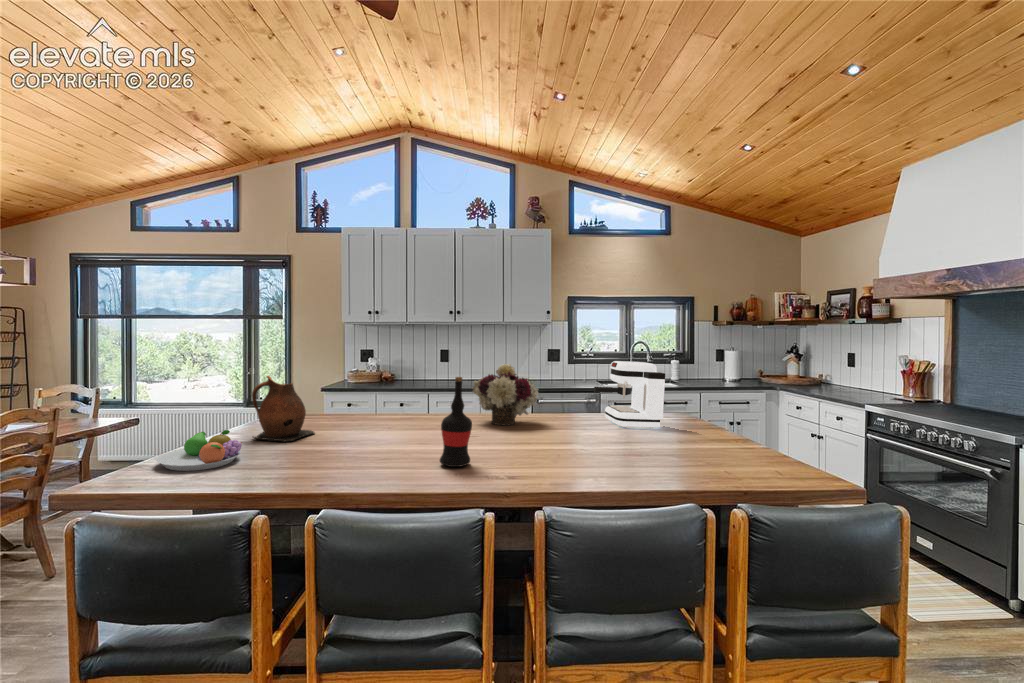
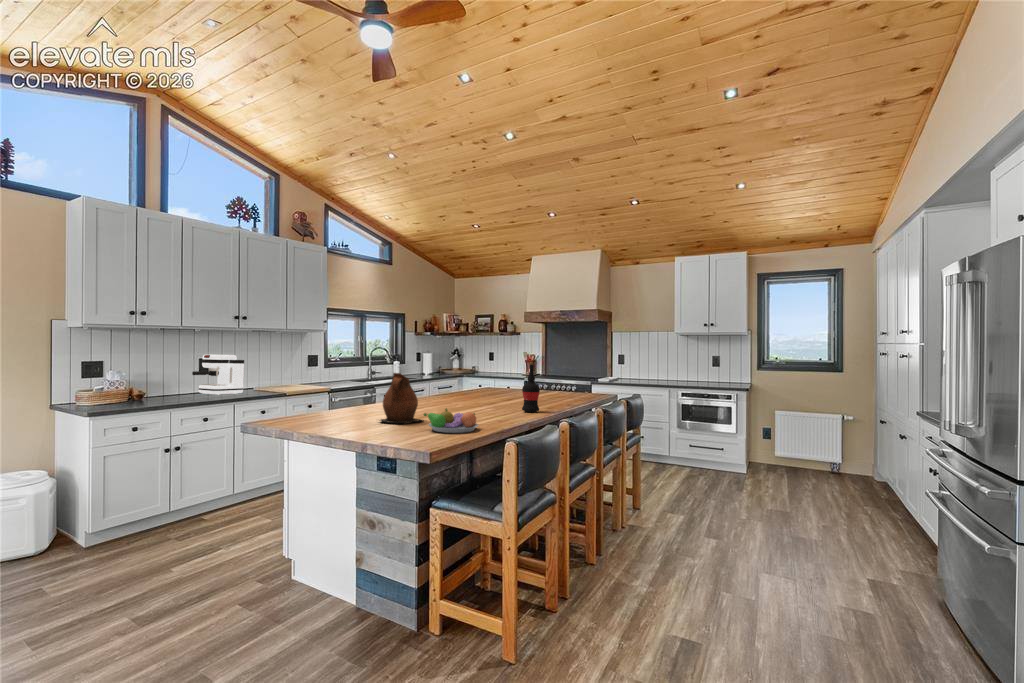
coffee maker: present [594,361,665,428] -> present [192,354,244,395]
flower arrangement: present [472,364,538,426] -> none [423,361,468,404]

